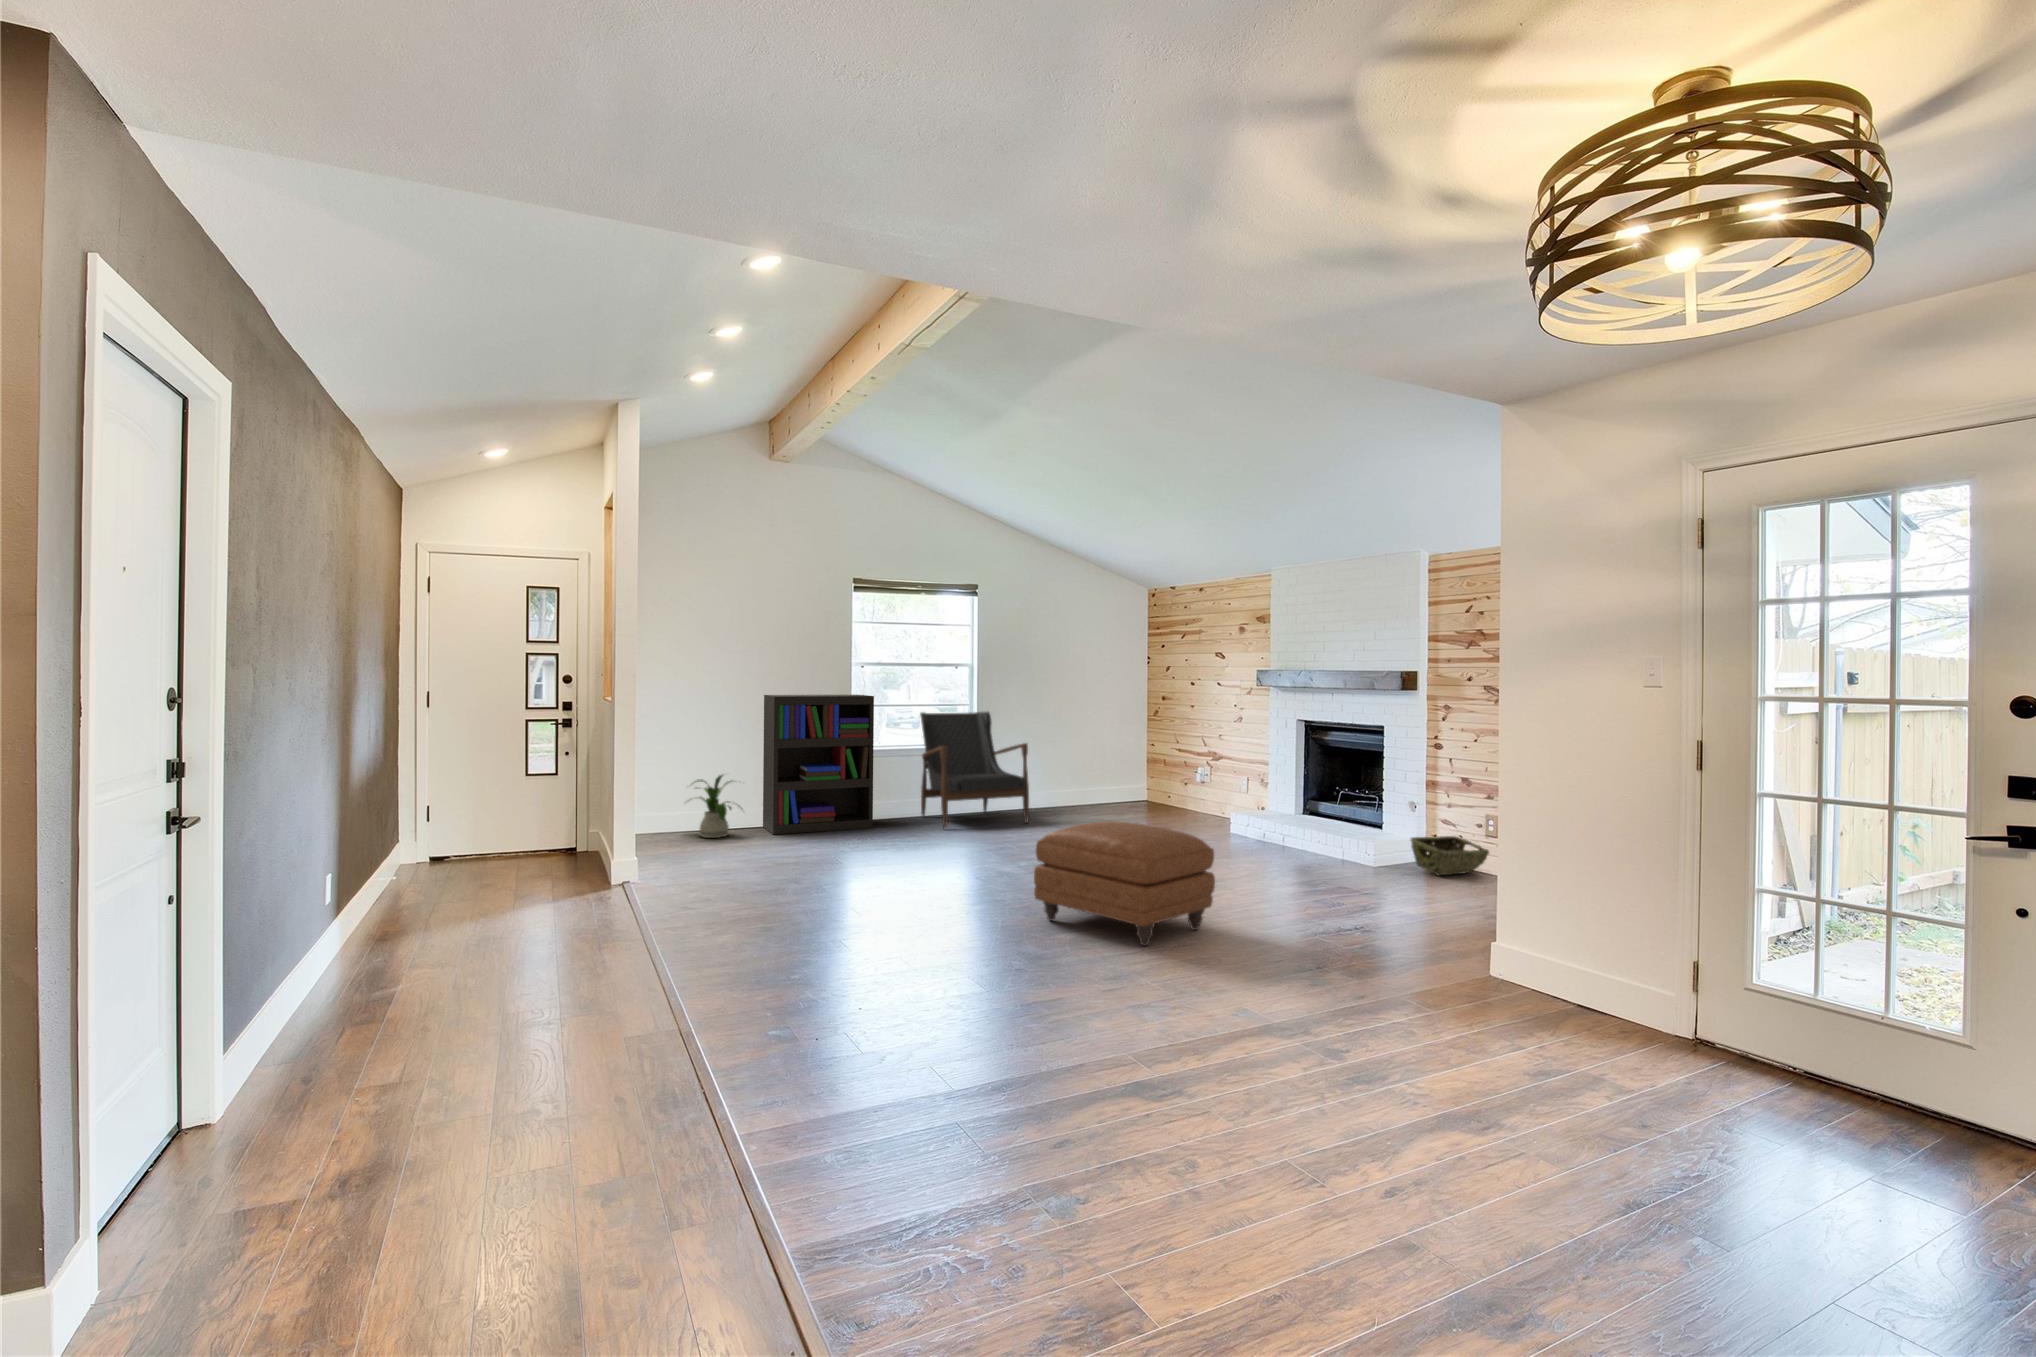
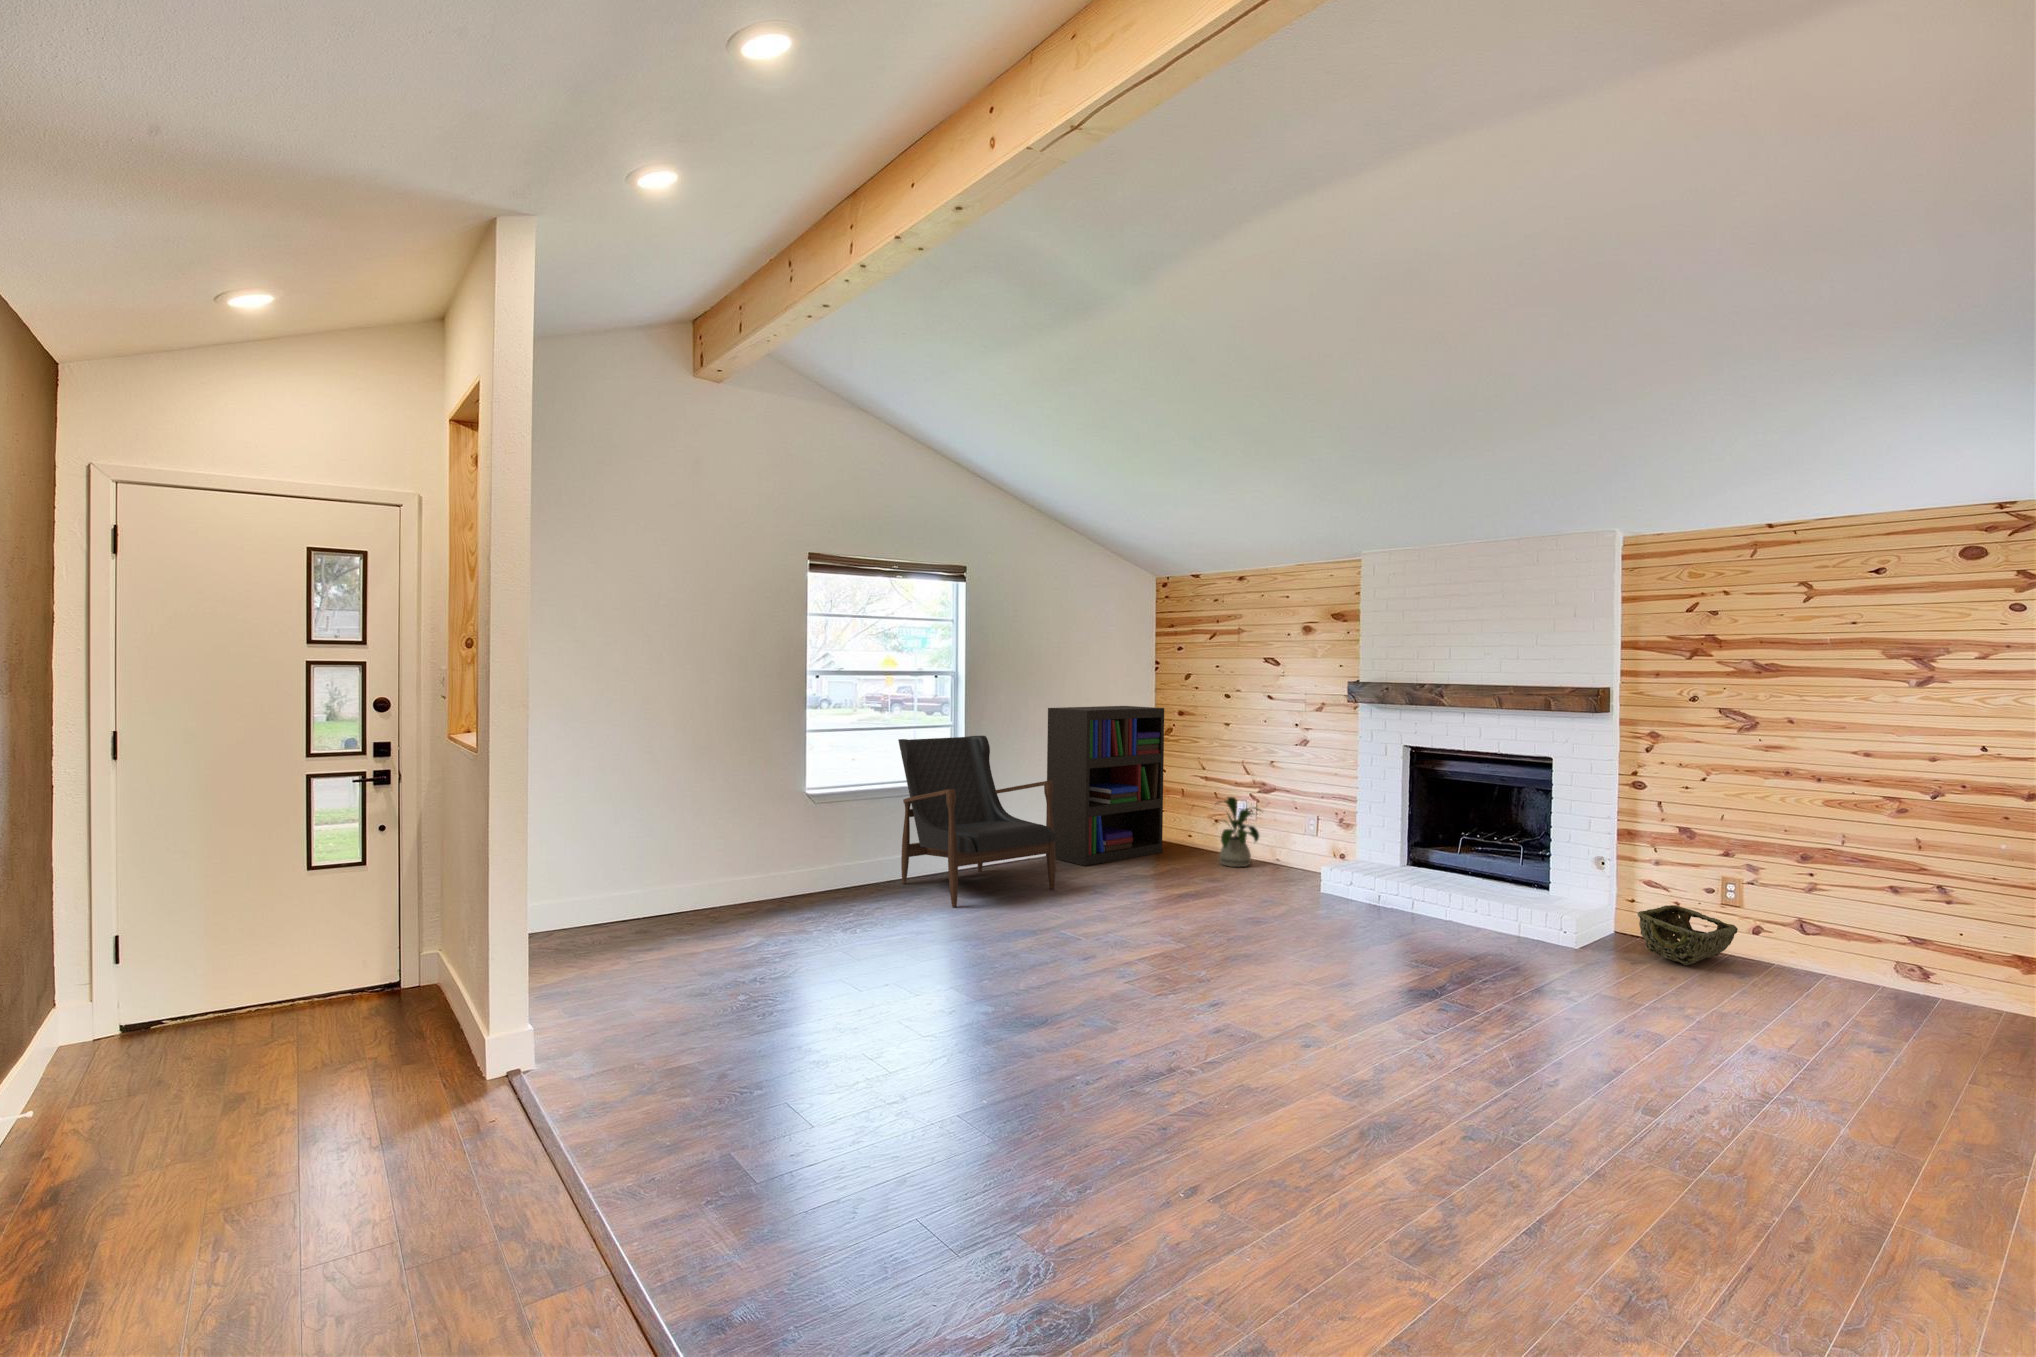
bookshelf: present [763,695,874,834] -> present [1046,706,1164,866]
house plant: present [691,775,732,838] -> present [1218,797,1260,867]
ottoman: present [1034,821,1215,946] -> none [1285,940,1580,1181]

